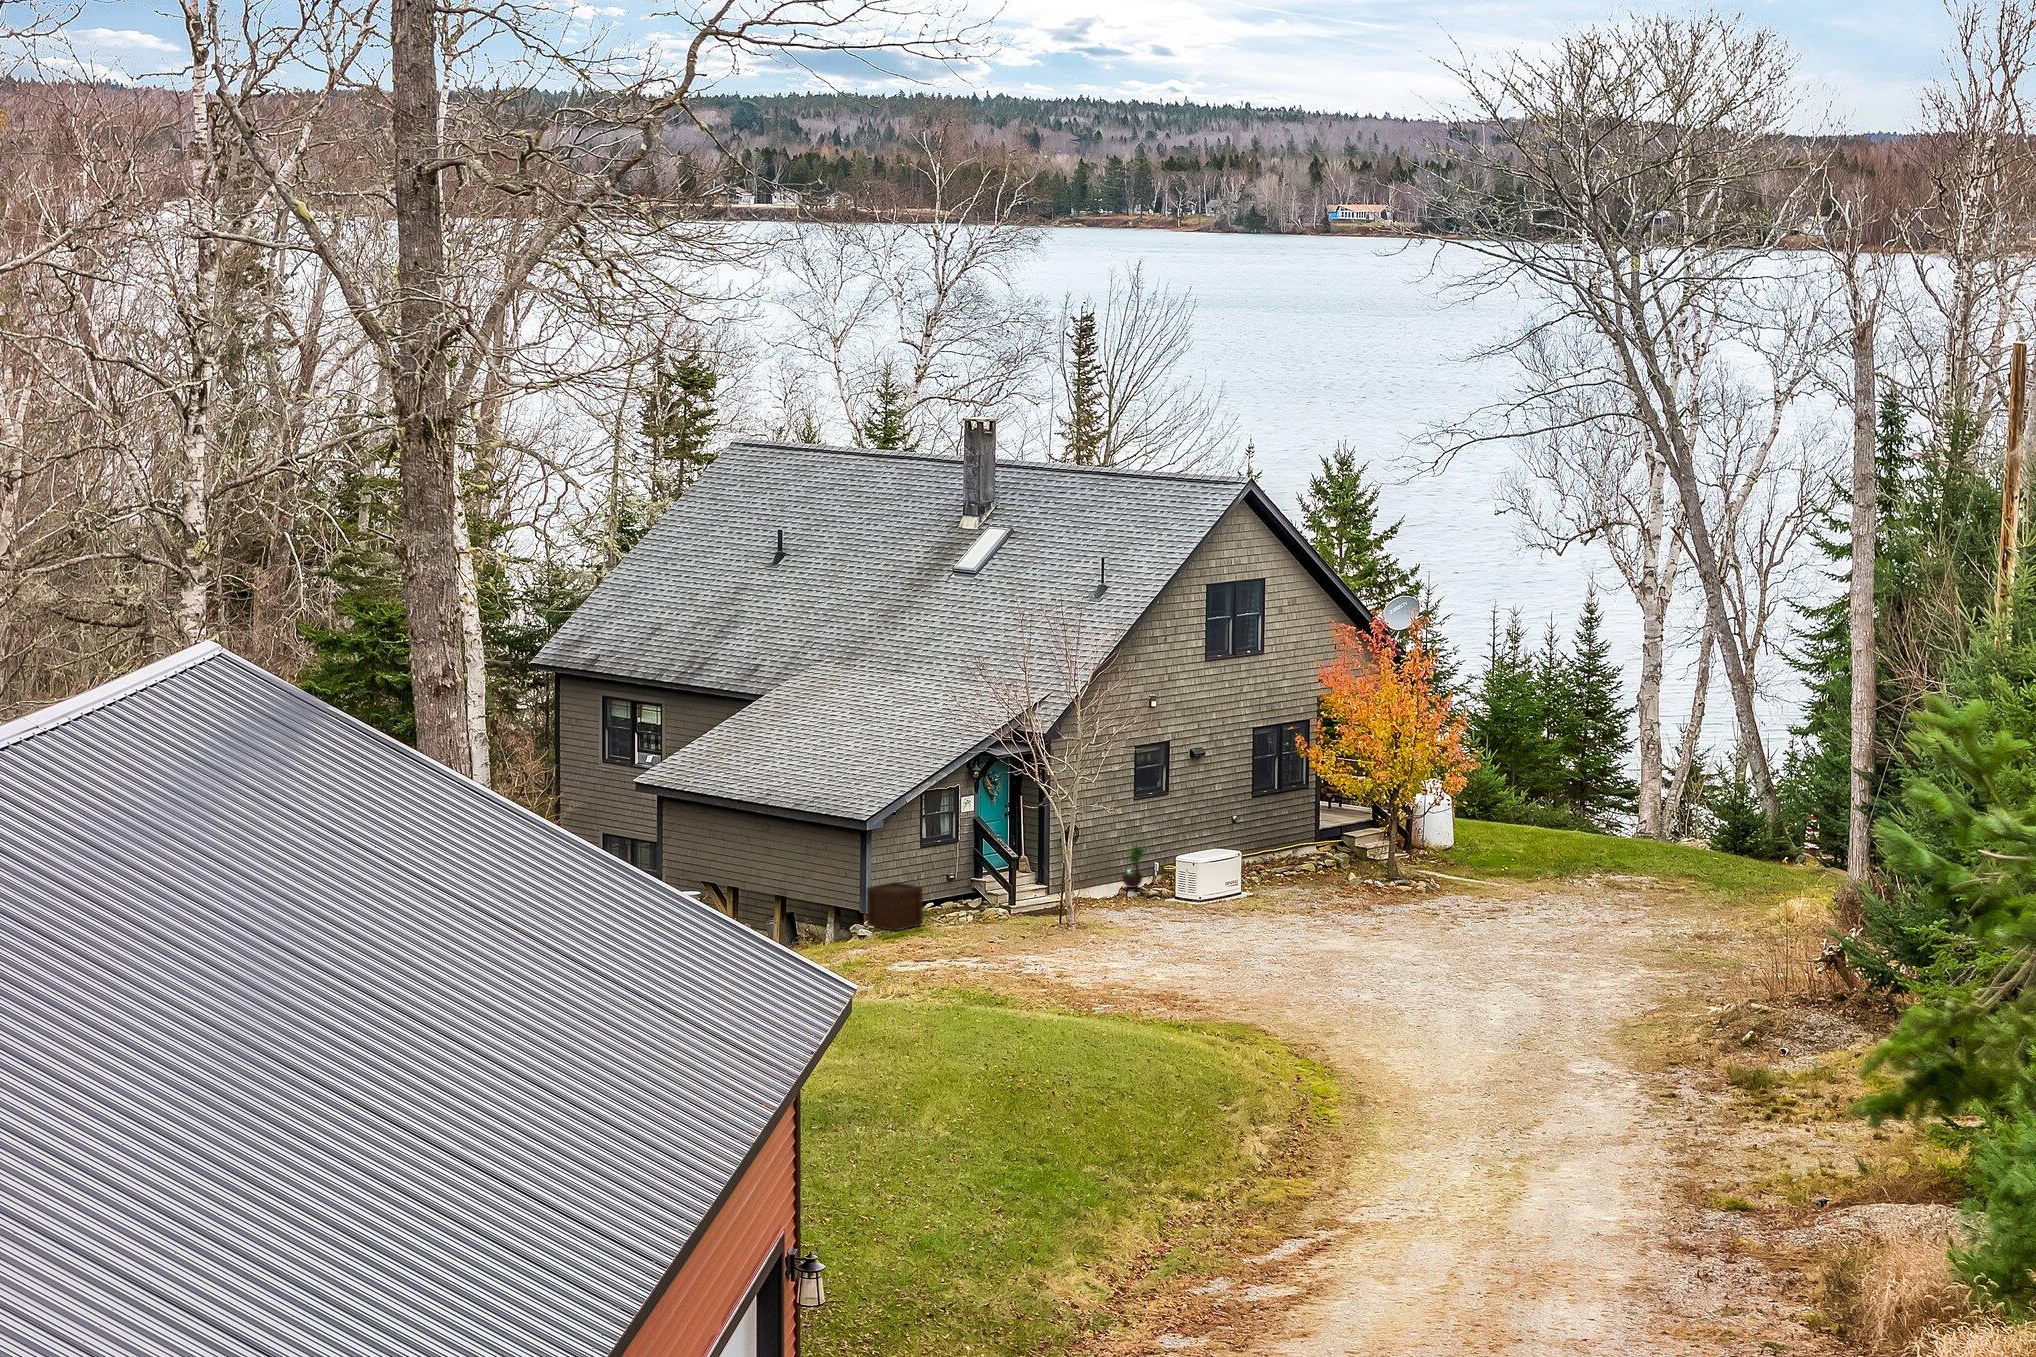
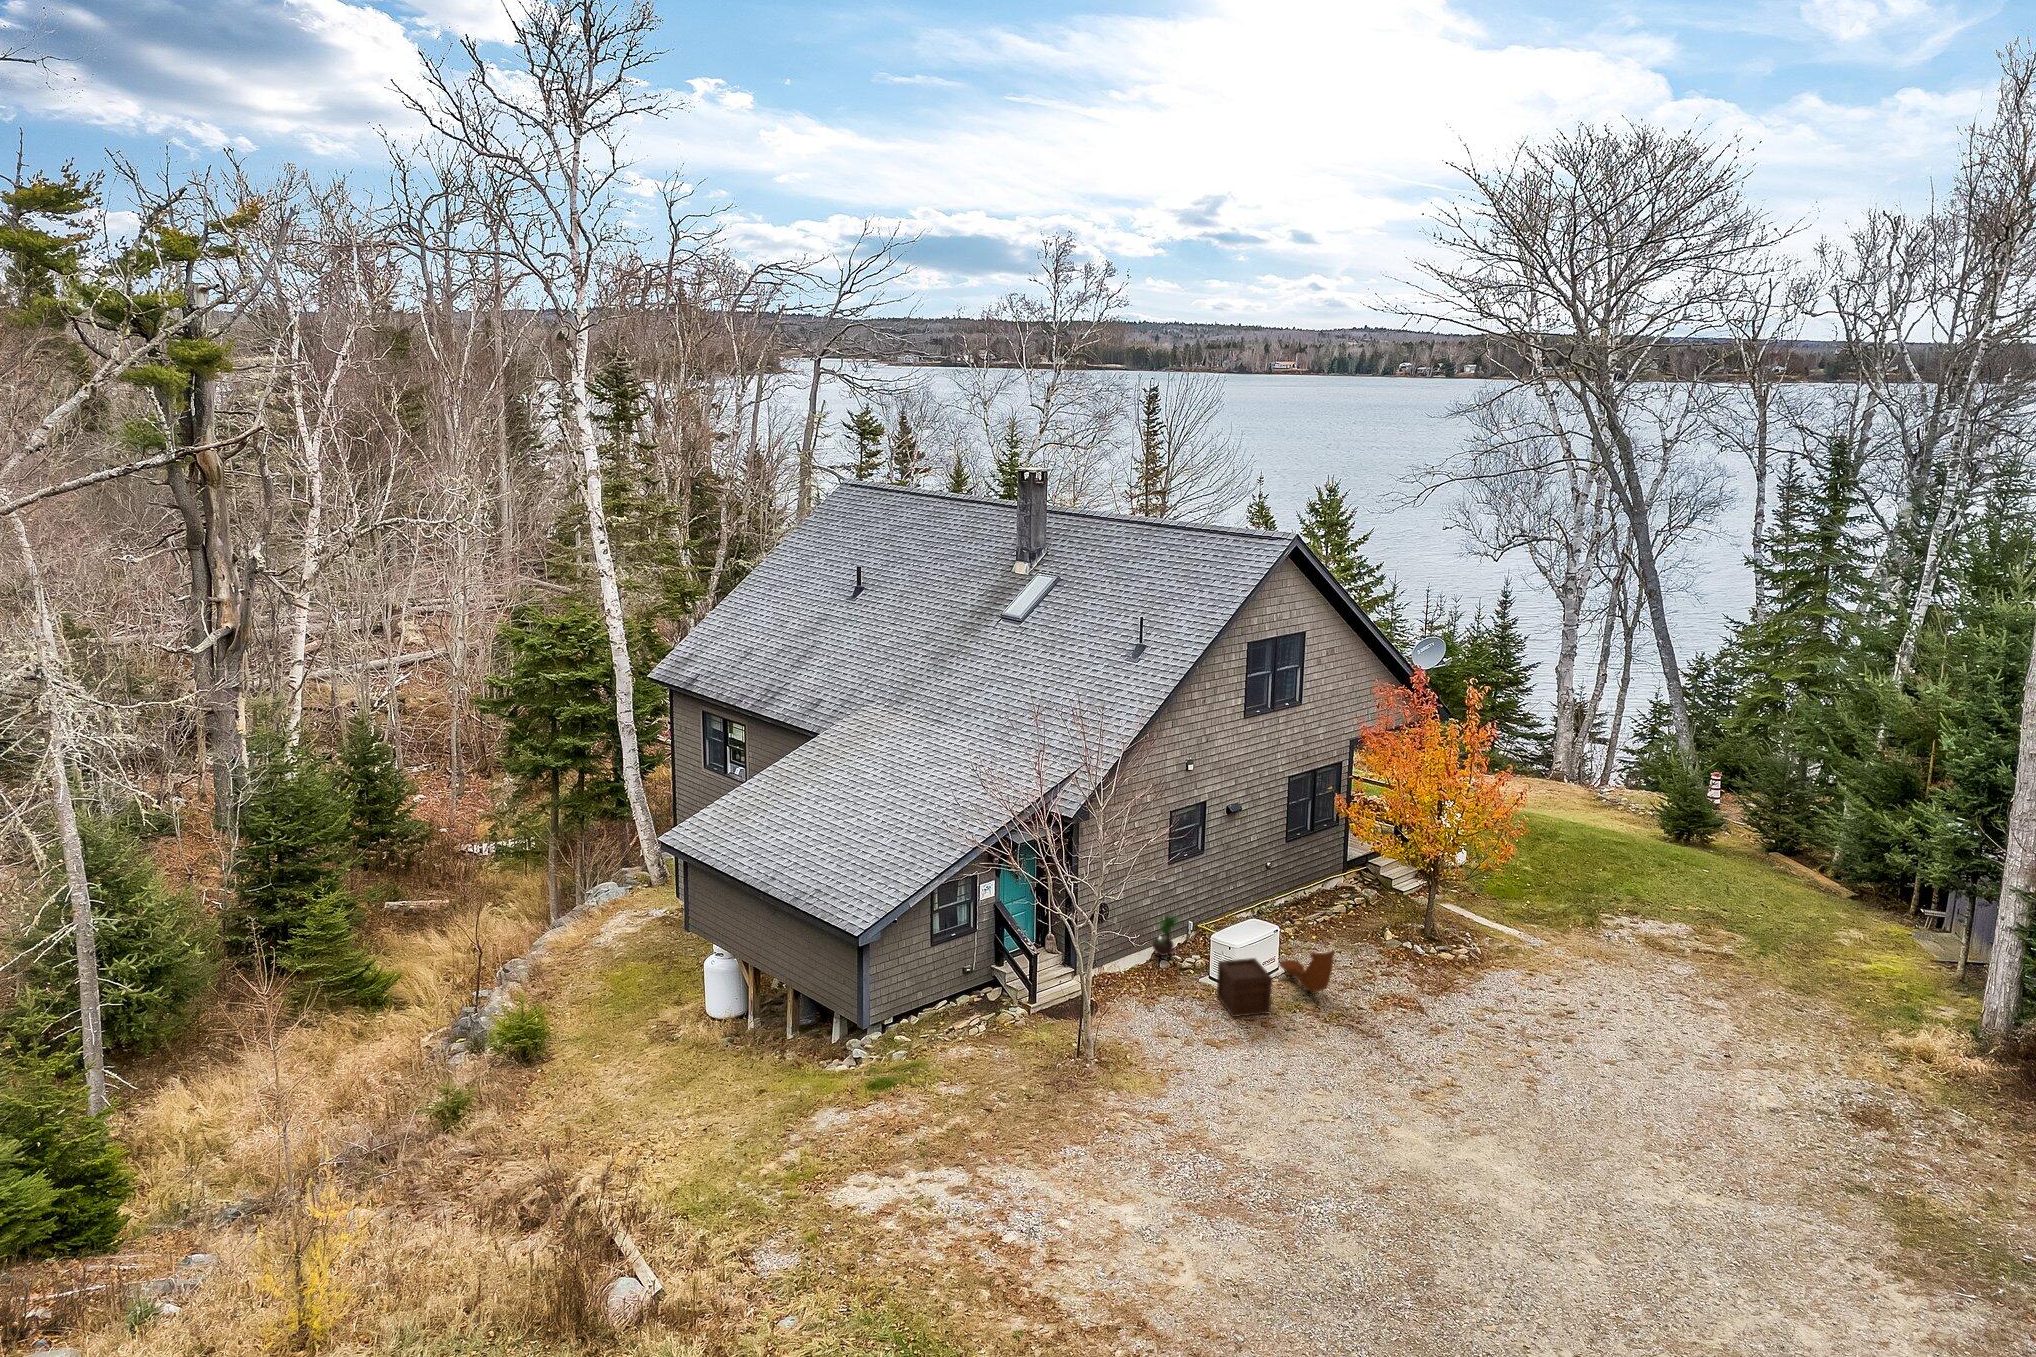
lounge chair: none [1243,850,1290,906] -> present [1279,950,1335,1005]
wooden crate: present [867,882,923,931] -> present [1217,958,1272,1017]

